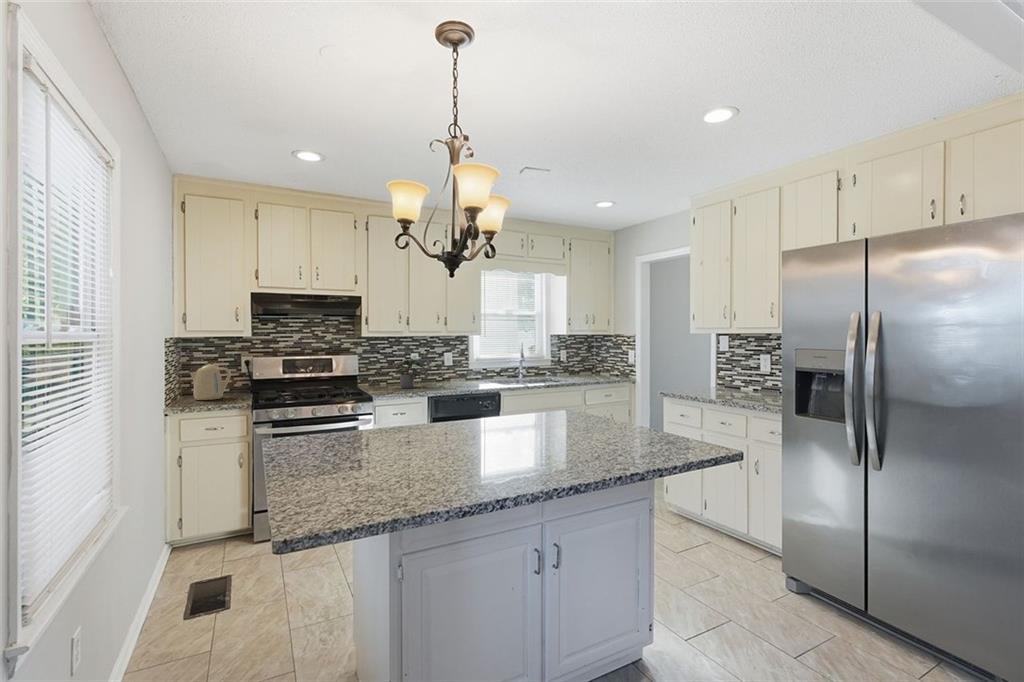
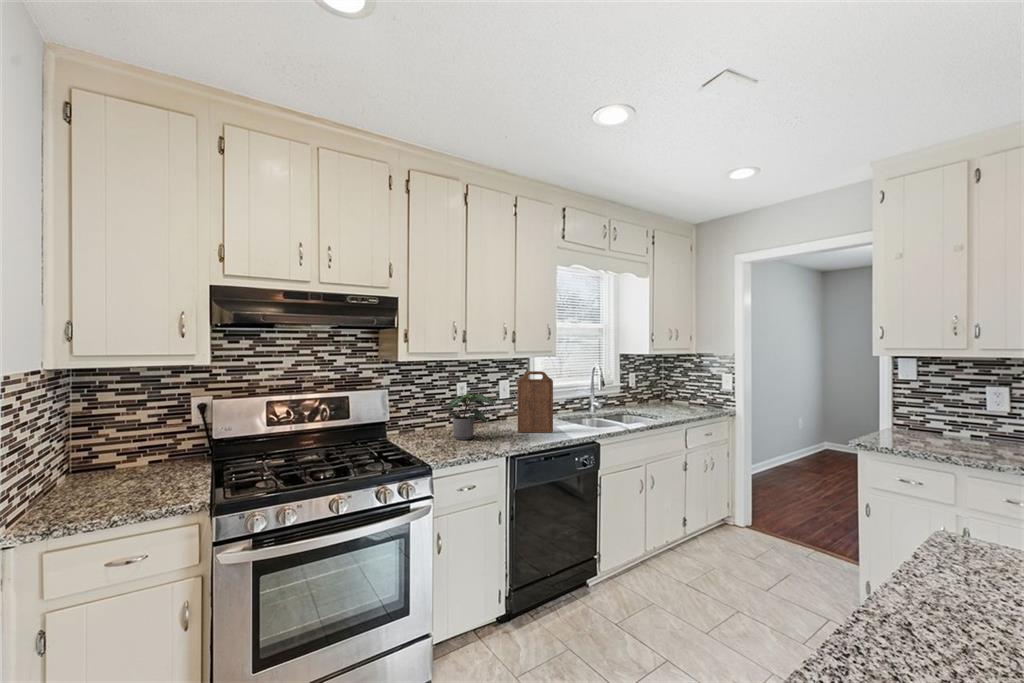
cutting board: none [447,345,471,386] -> present [518,371,553,433]
kettle: present [190,364,231,400] -> none [75,418,166,491]

